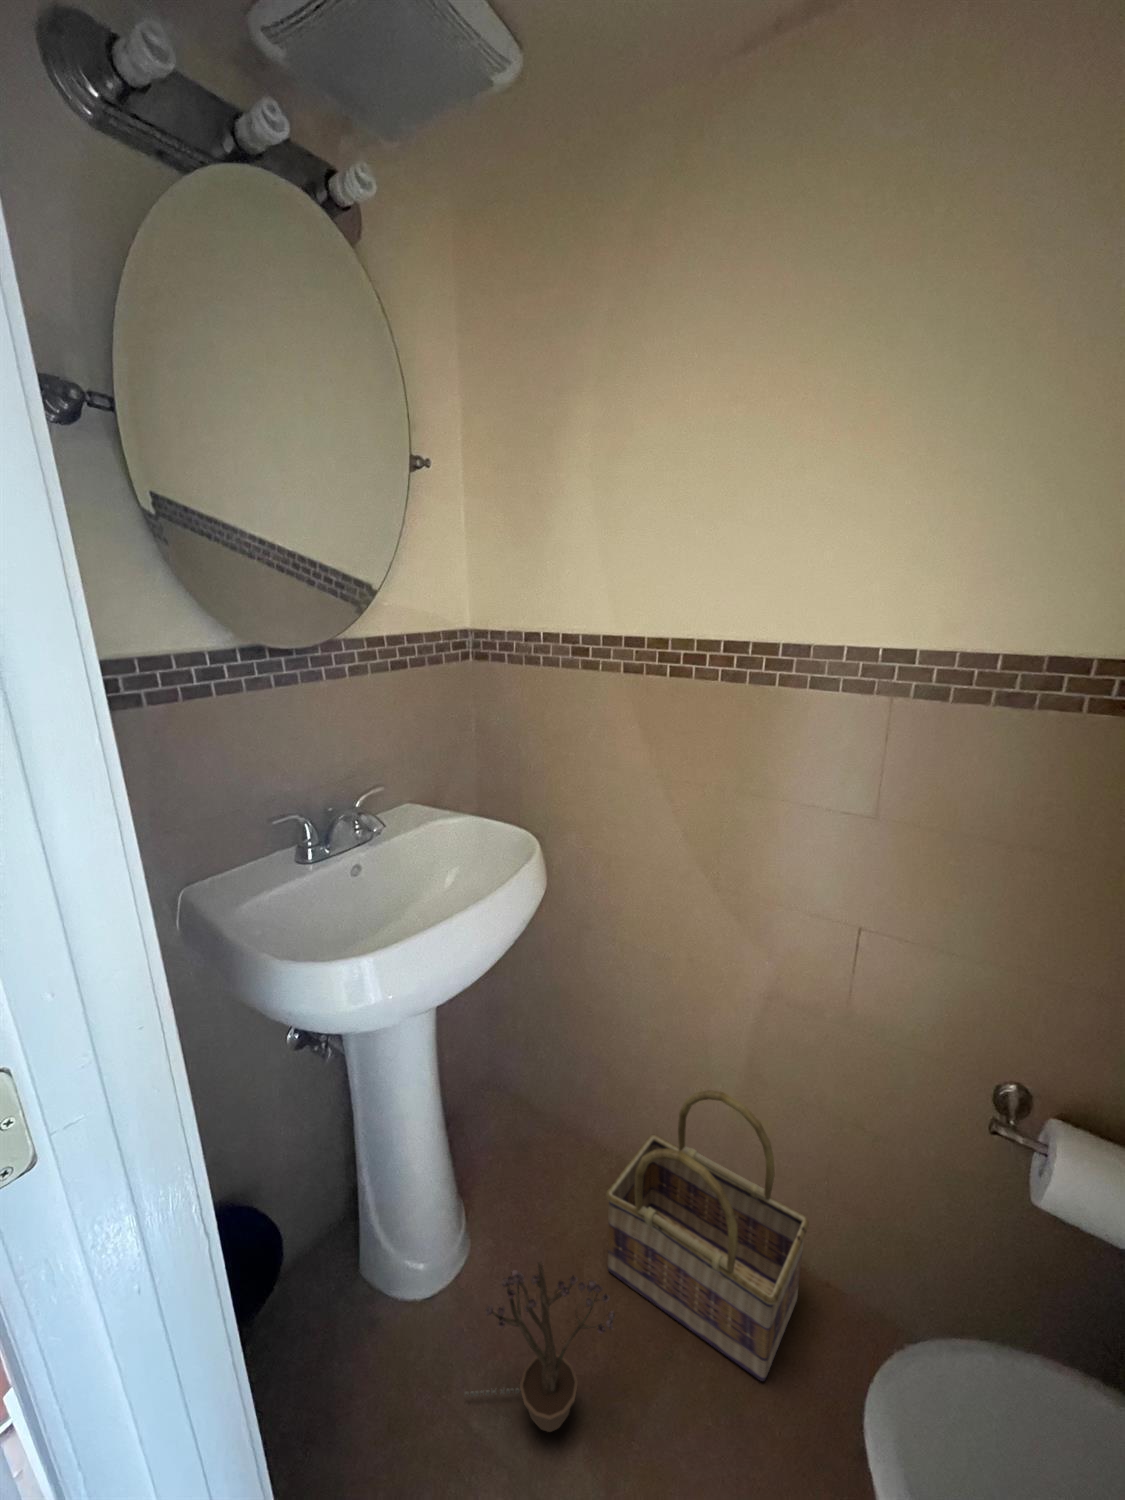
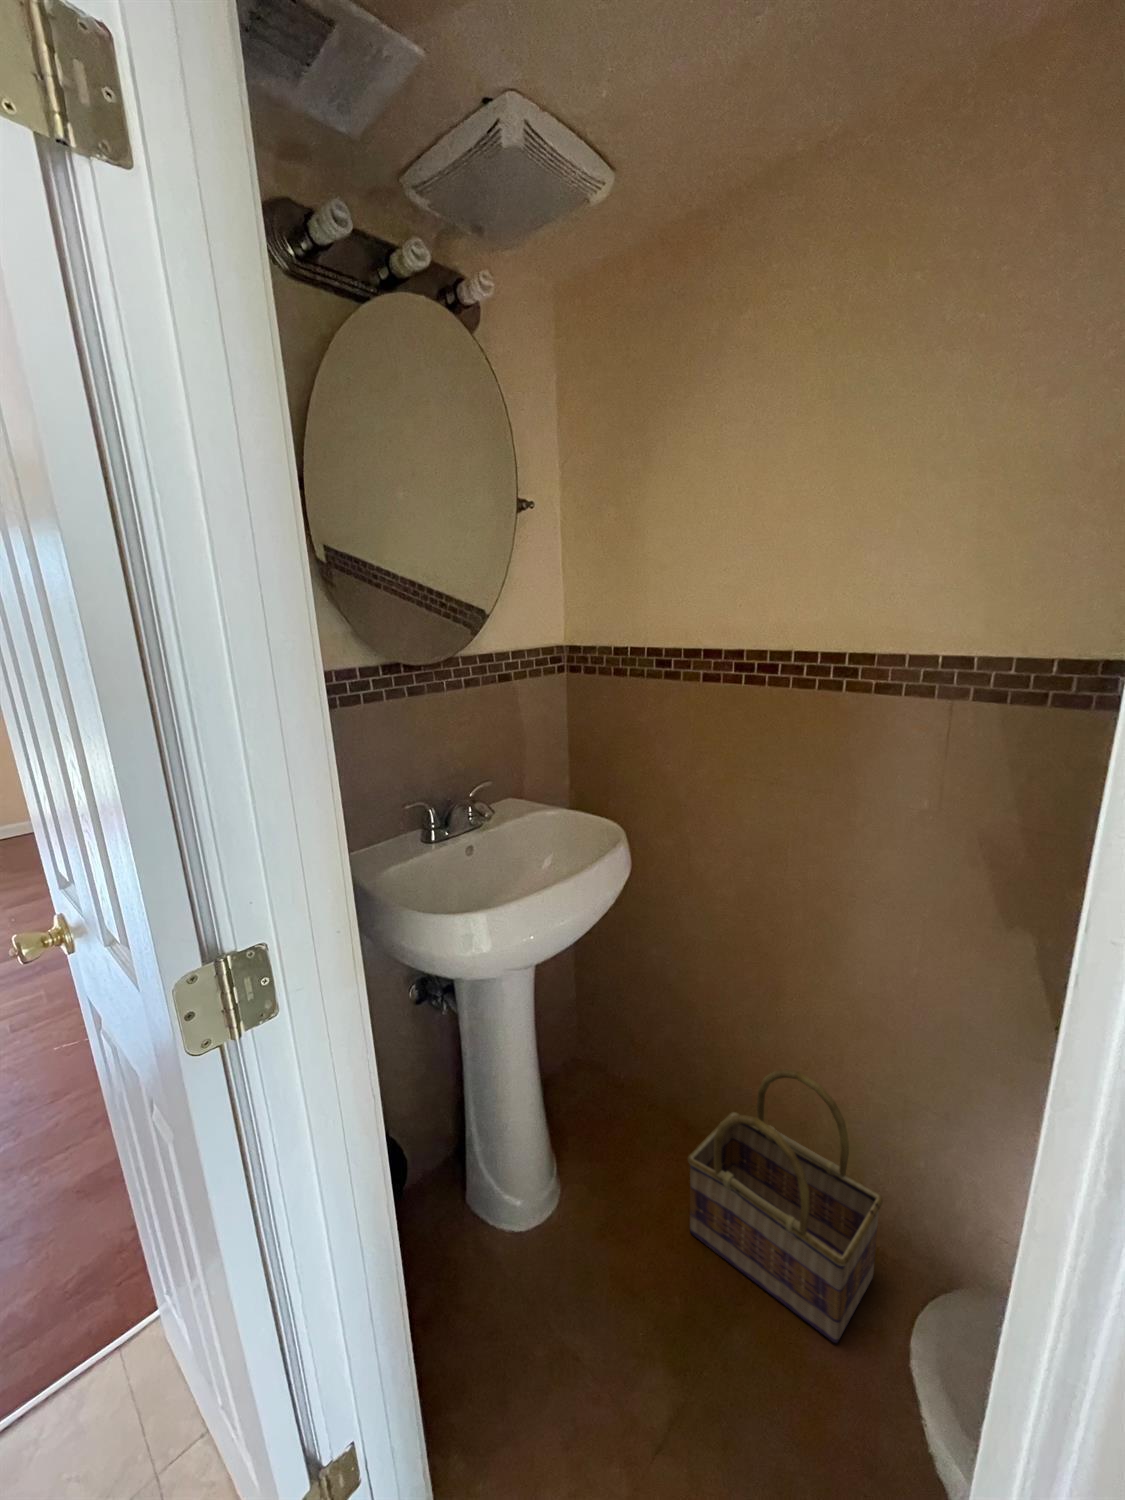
decorative plant: present [465,1262,615,1432] -> none [558,1197,692,1358]

